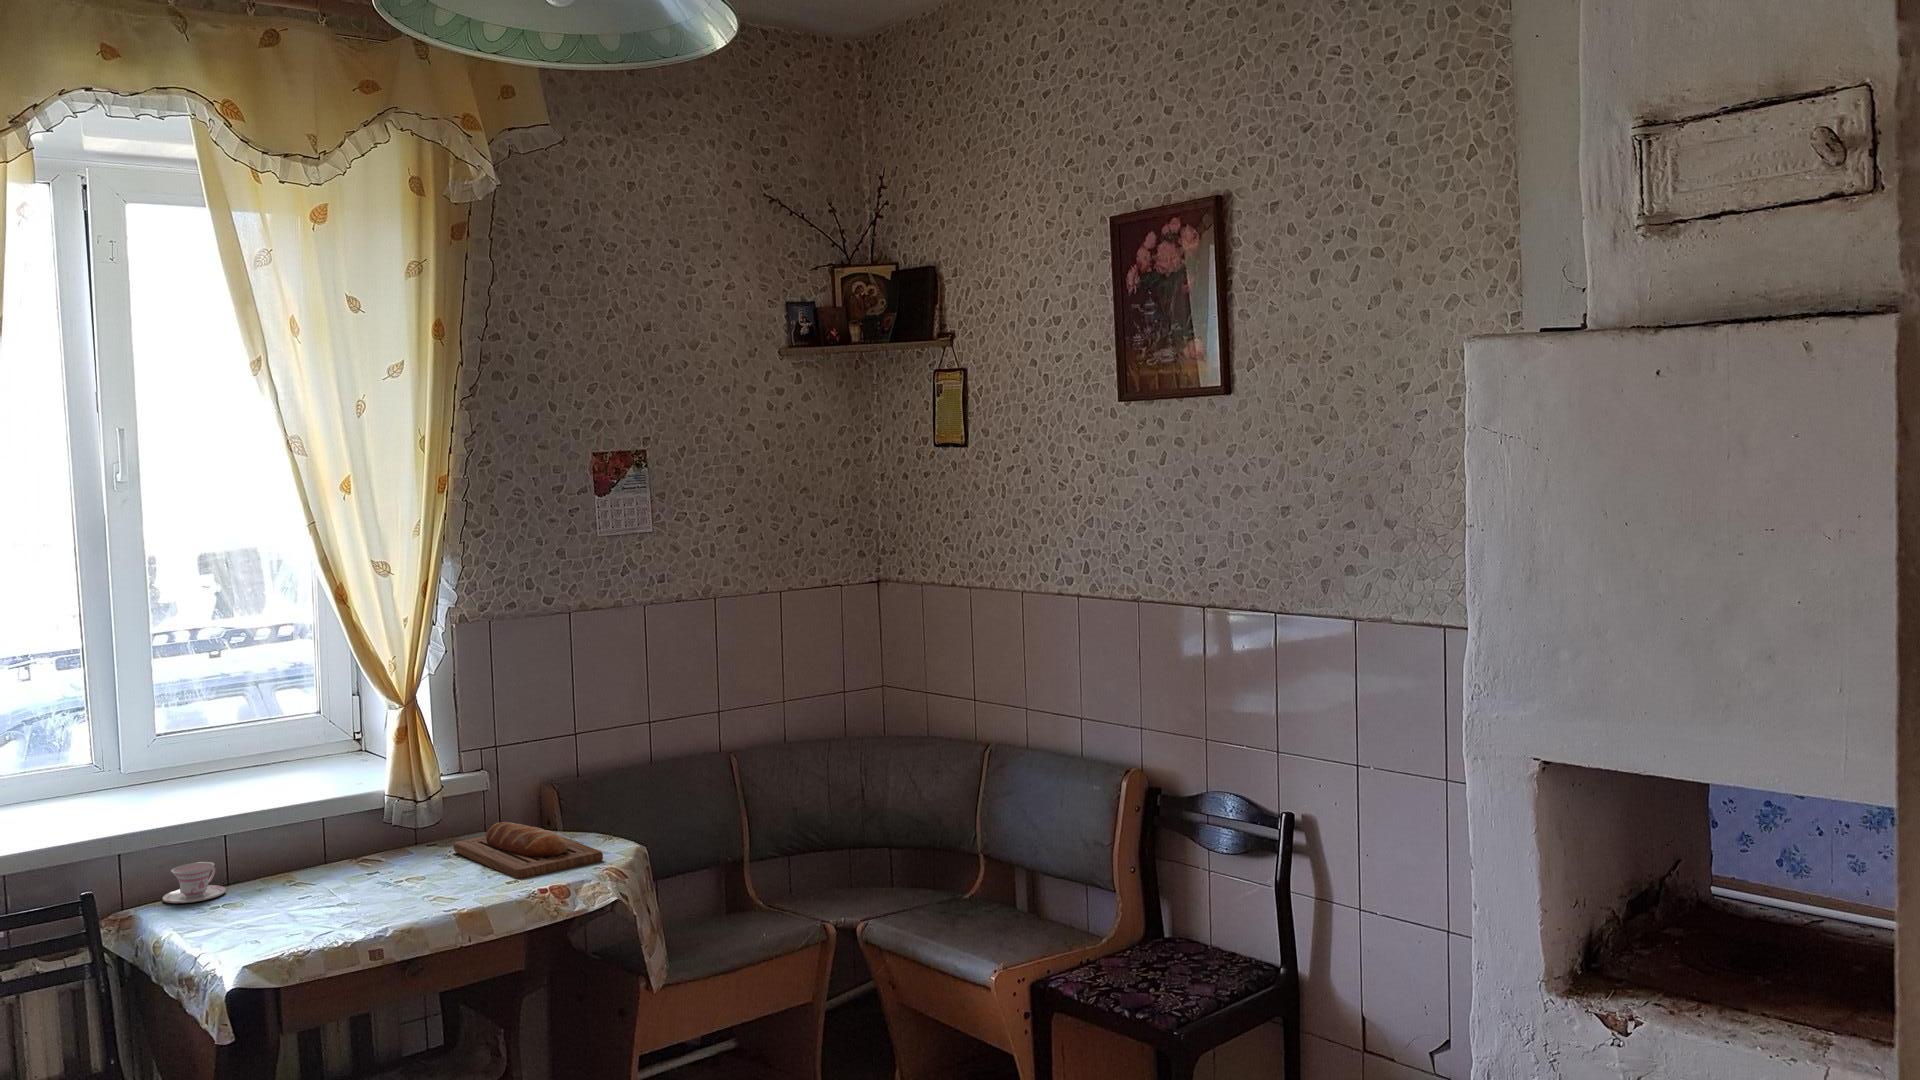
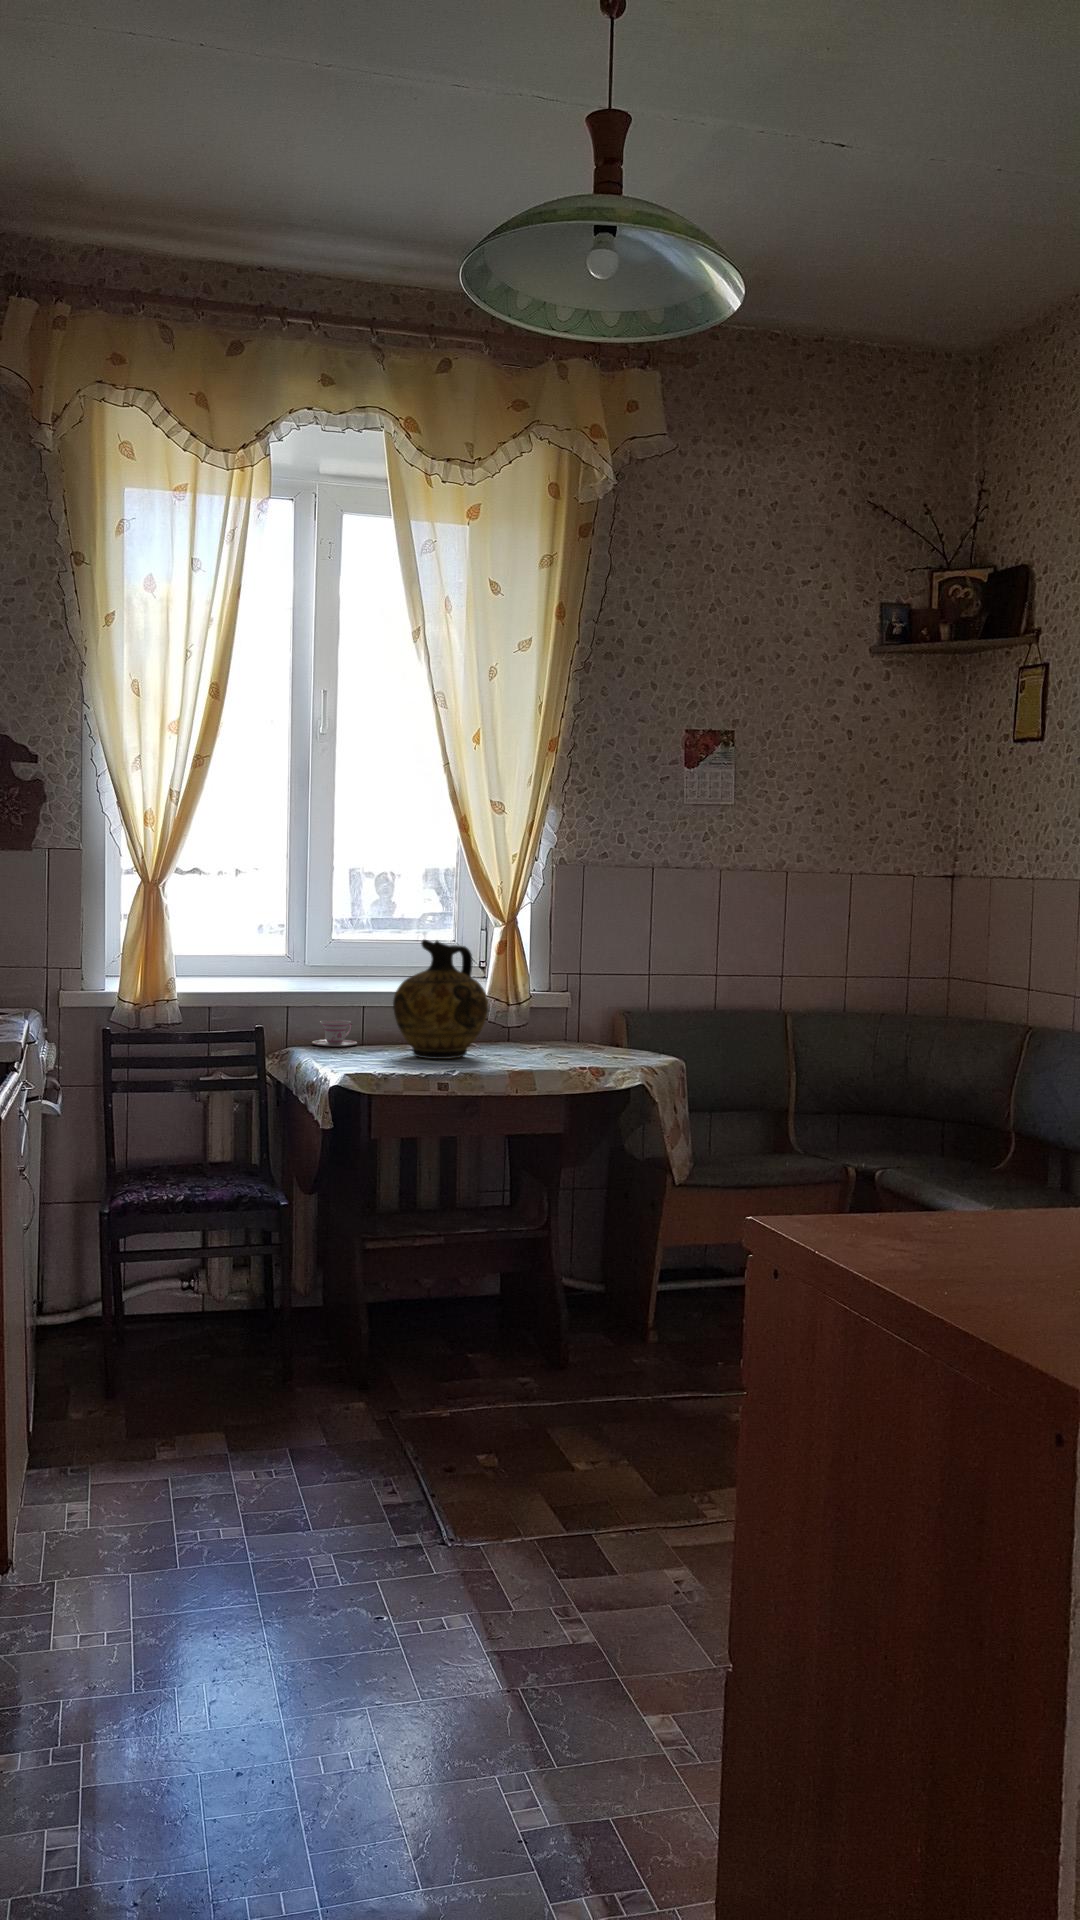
ceramic jug: none [283,755,409,906] -> present [393,940,488,1059]
bread loaf: present [453,822,603,879] -> none [532,1026,643,1063]

